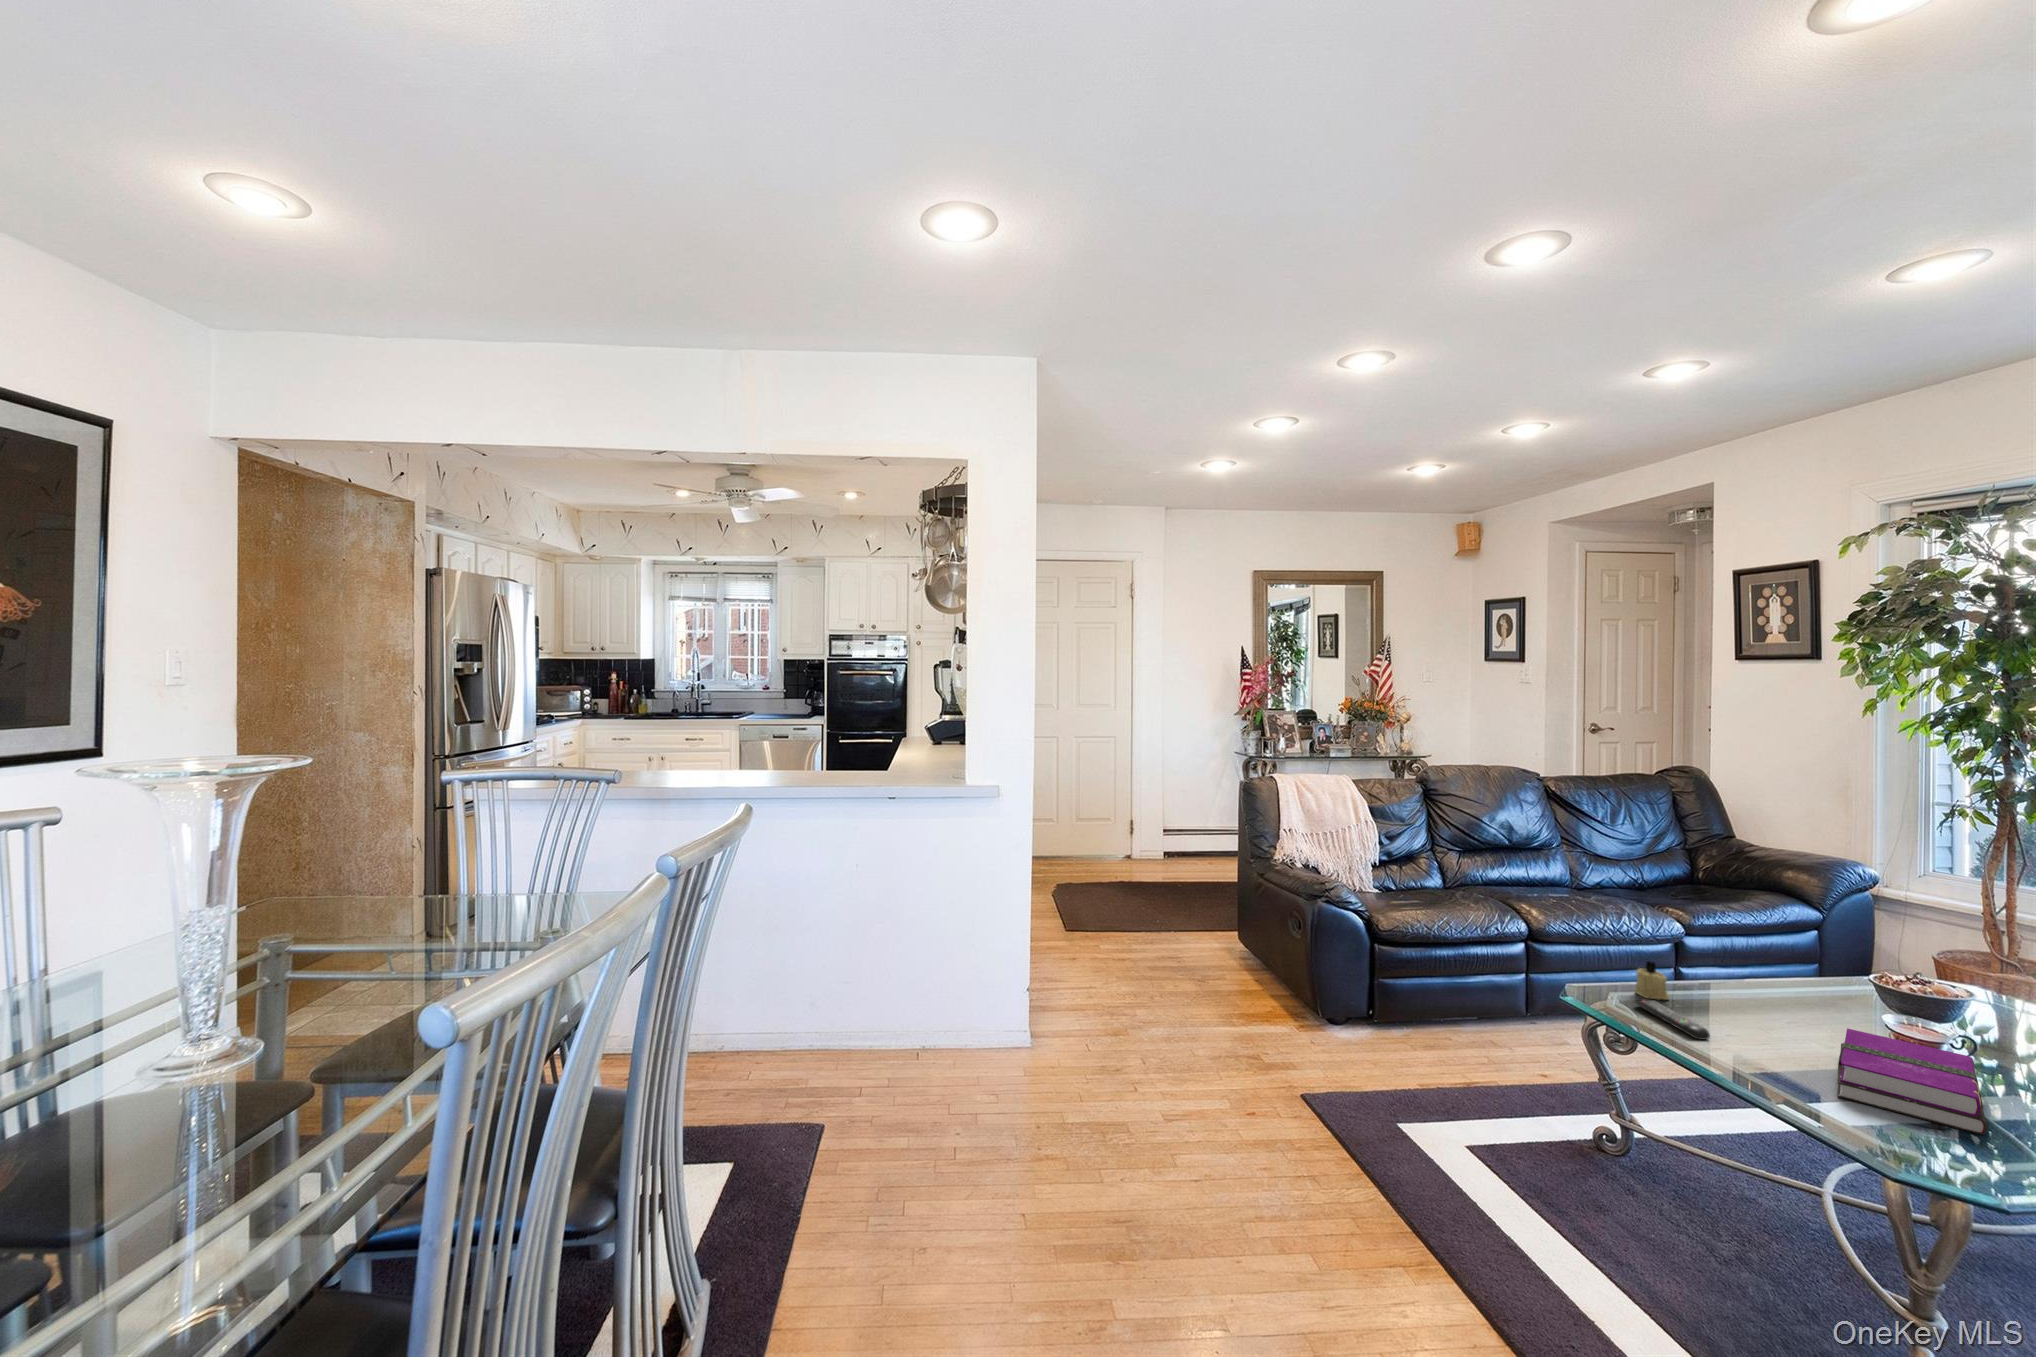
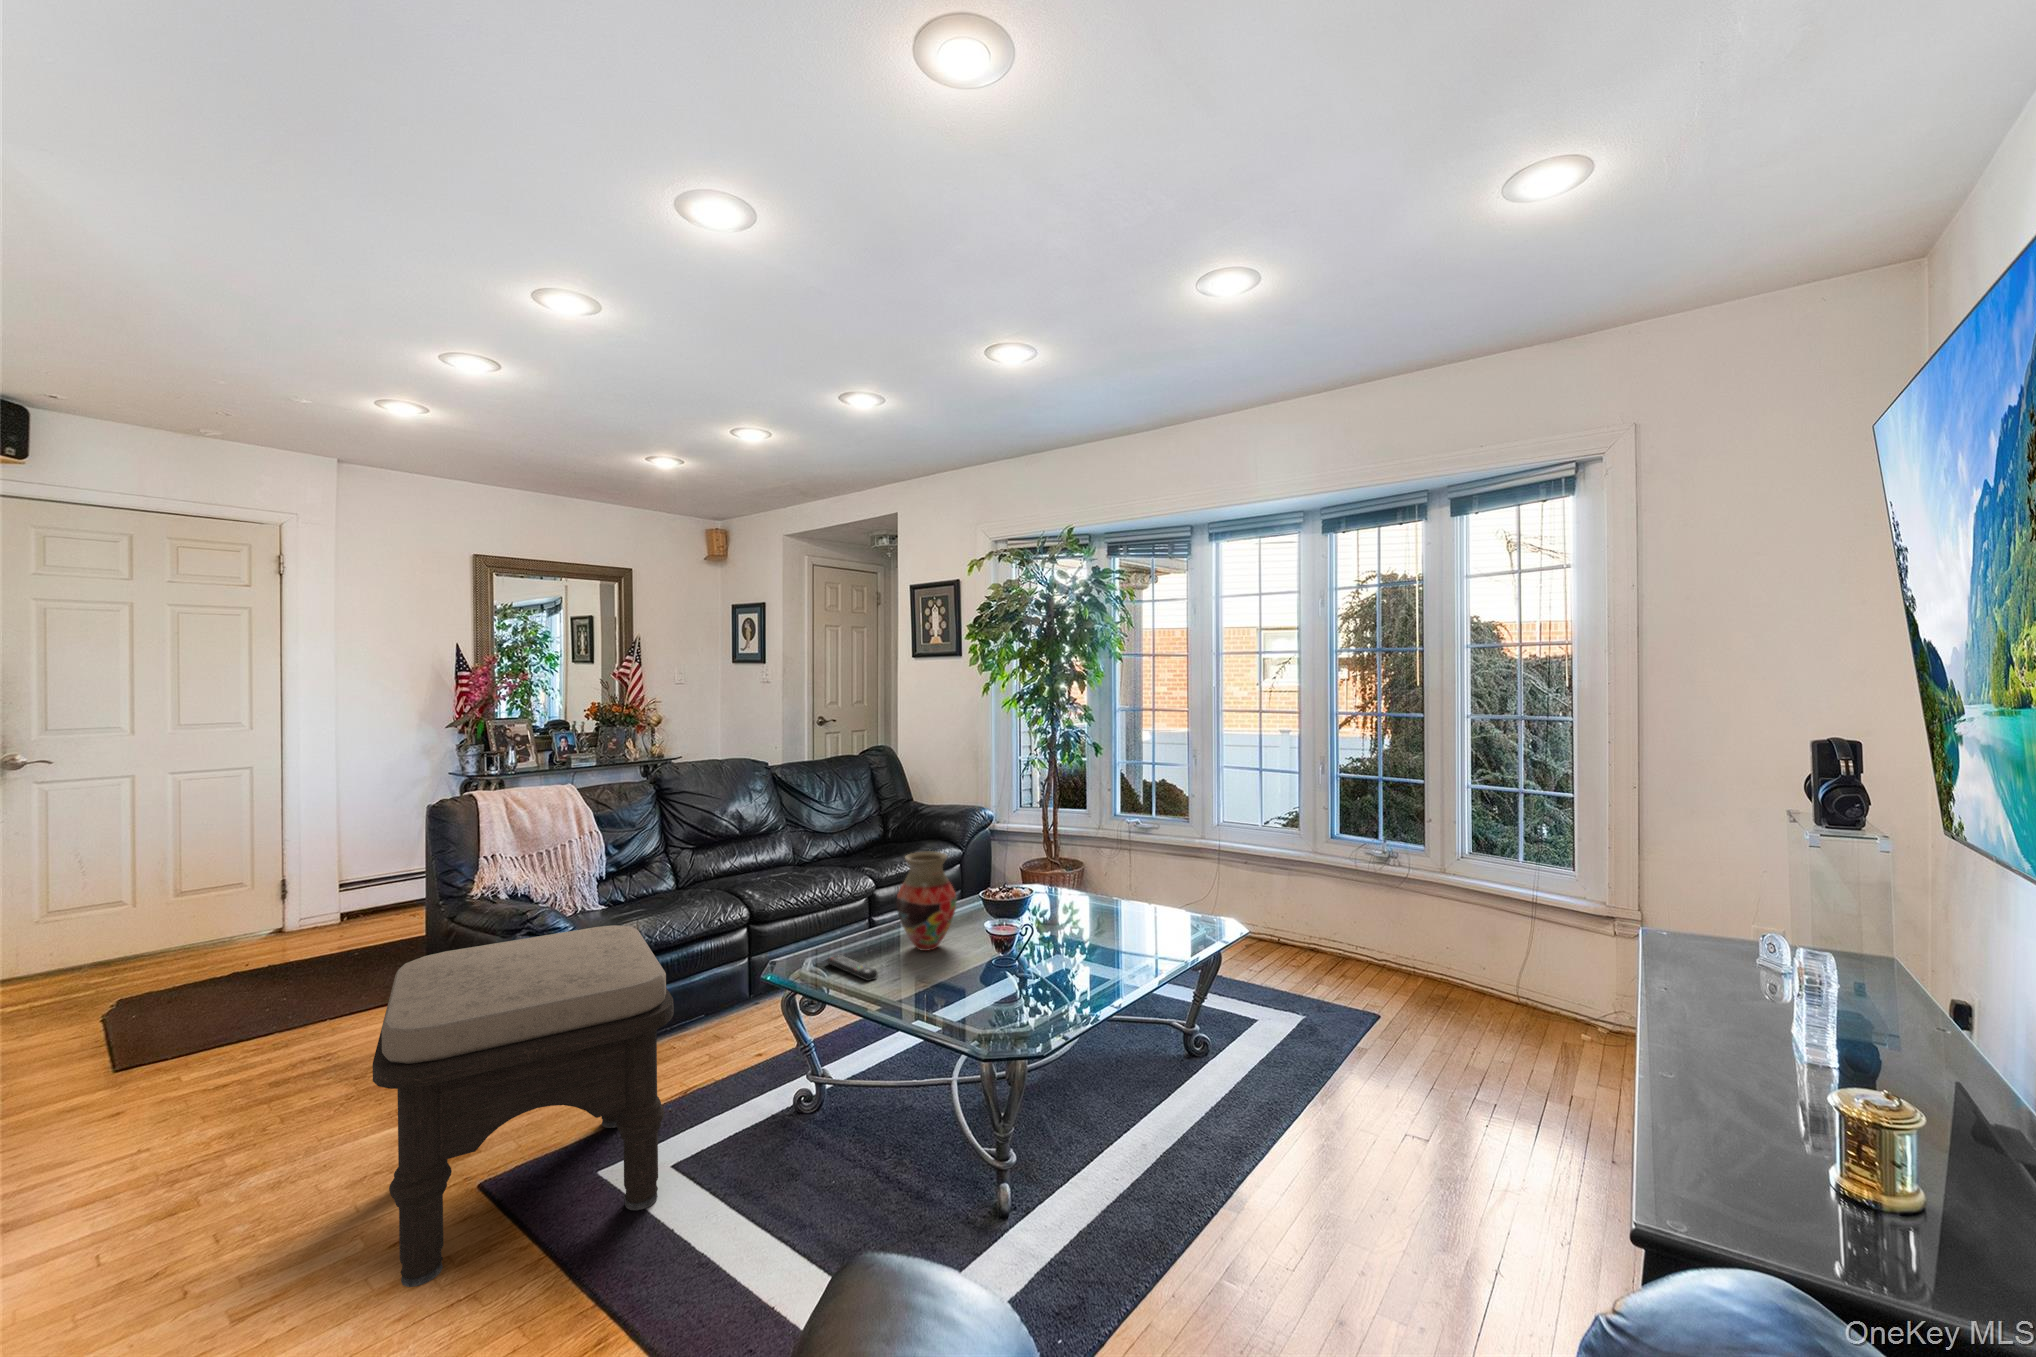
ottoman: none [1243,904,1475,1173] -> present [372,925,674,1287]
vase: none [1733,907,1831,1029] -> present [896,852,957,951]
candle: present [1635,961,1669,1000] -> none [828,919,854,954]
hardback book: present [1837,1028,1987,1135] -> none [956,938,1036,998]

